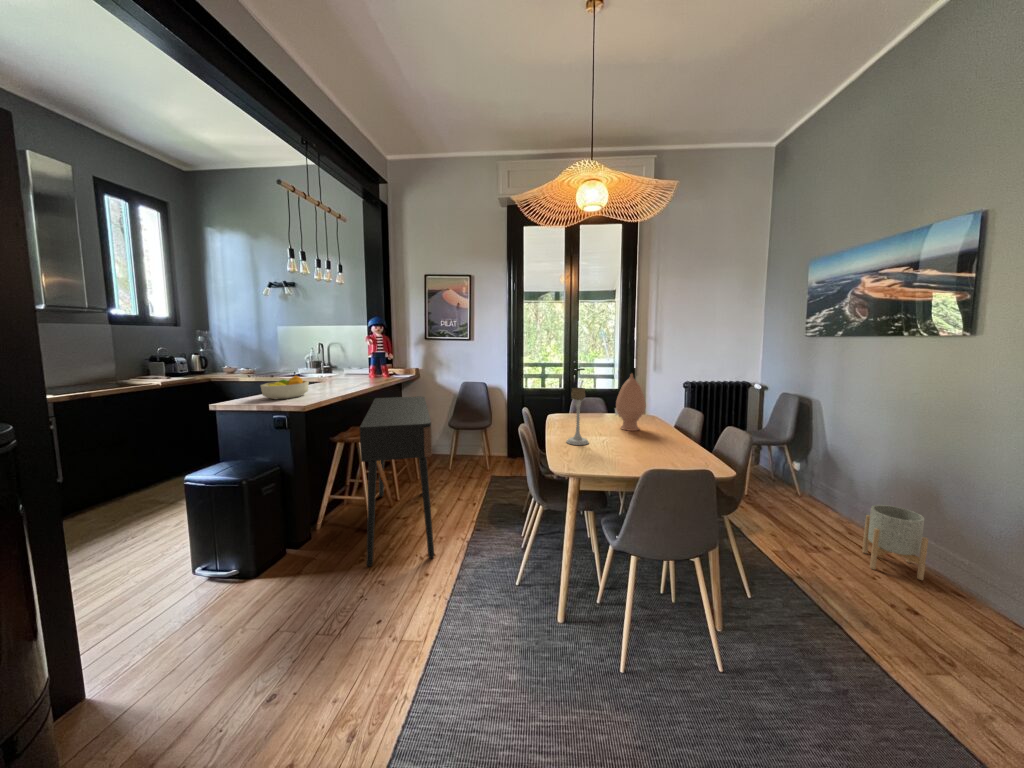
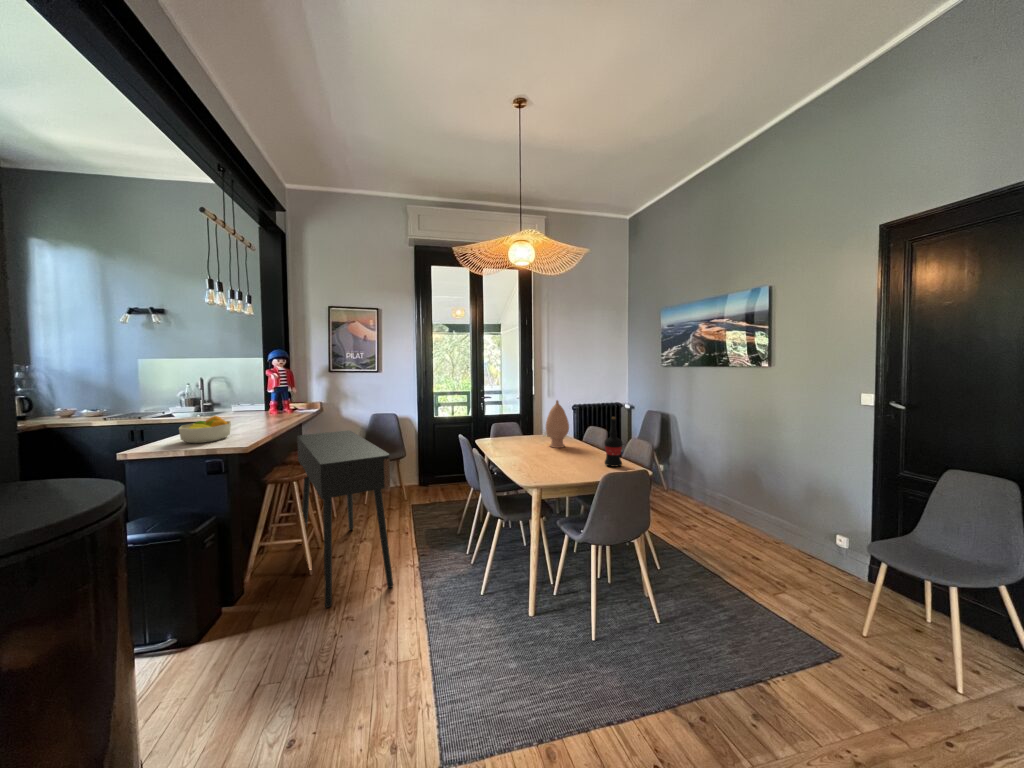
candle holder: present [566,388,589,445] -> none [516,414,535,463]
wine bottle: none [672,397,697,461] -> present [605,417,622,467]
planter: present [862,505,928,580] -> none [716,487,755,536]

